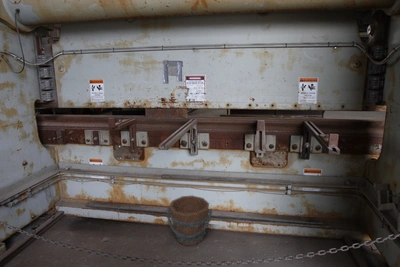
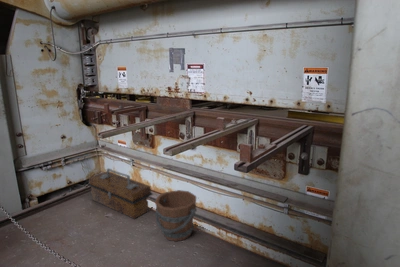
toolbox: none [62,191,146,237] -> present [89,169,152,219]

